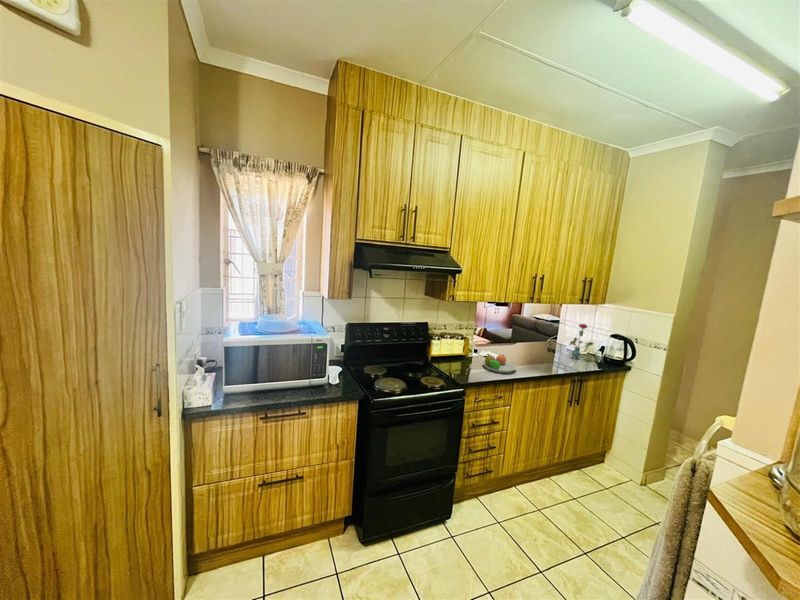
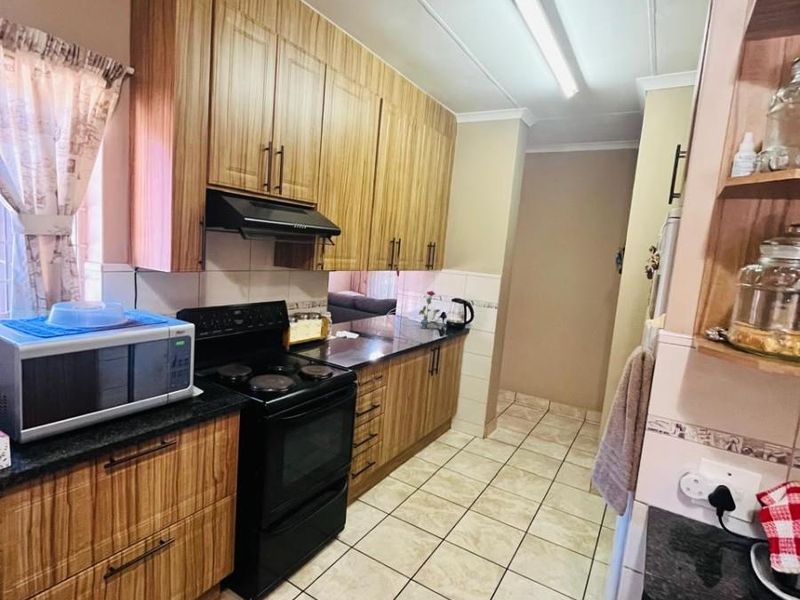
fruit bowl: present [483,354,516,373] -> none [350,332,387,351]

